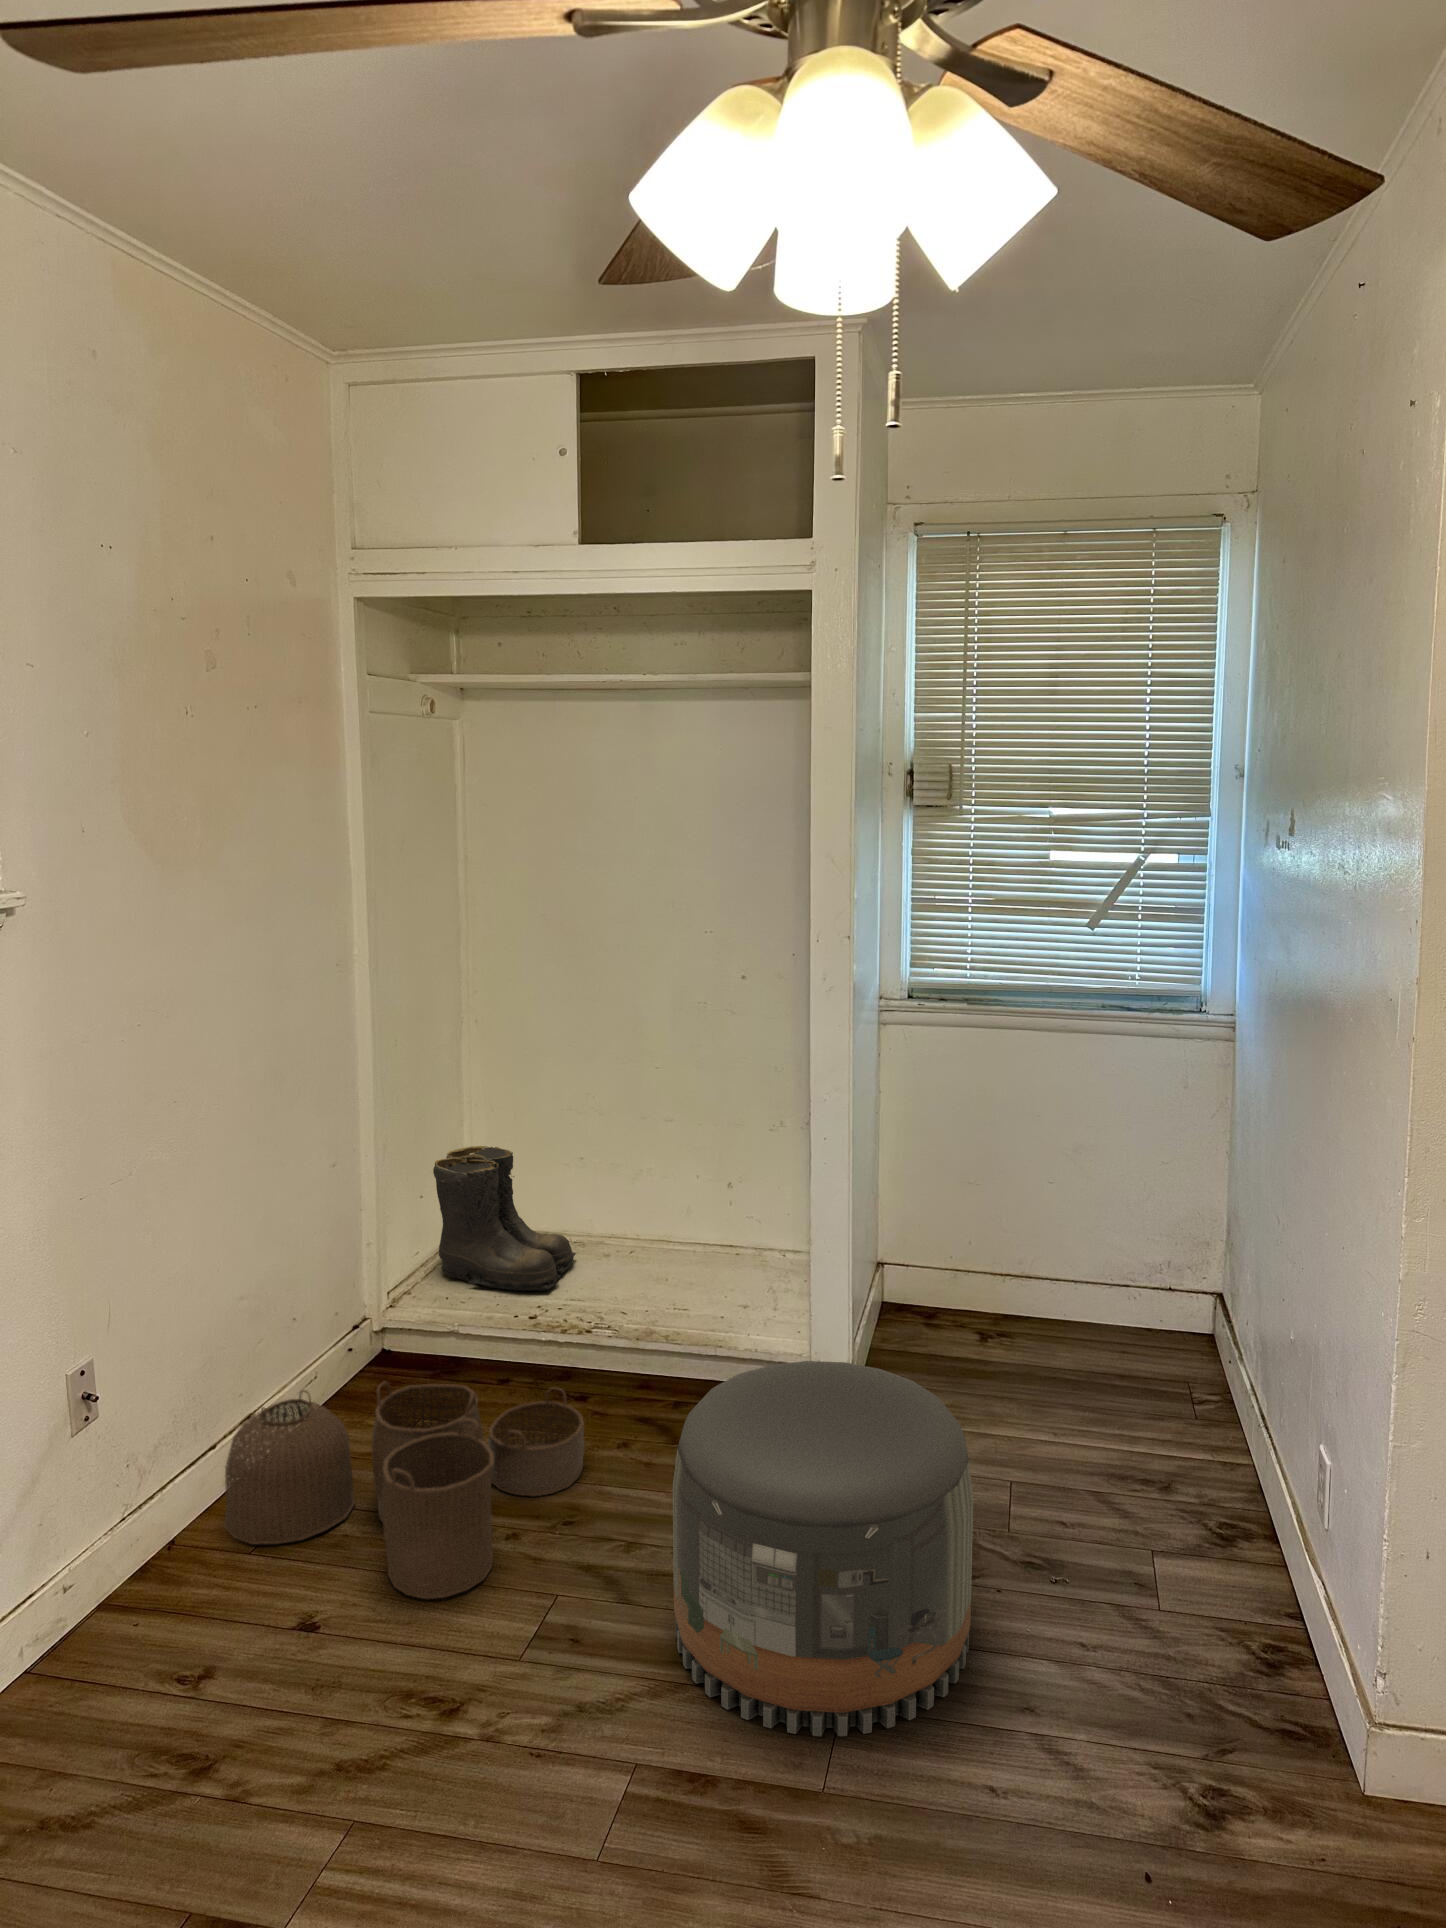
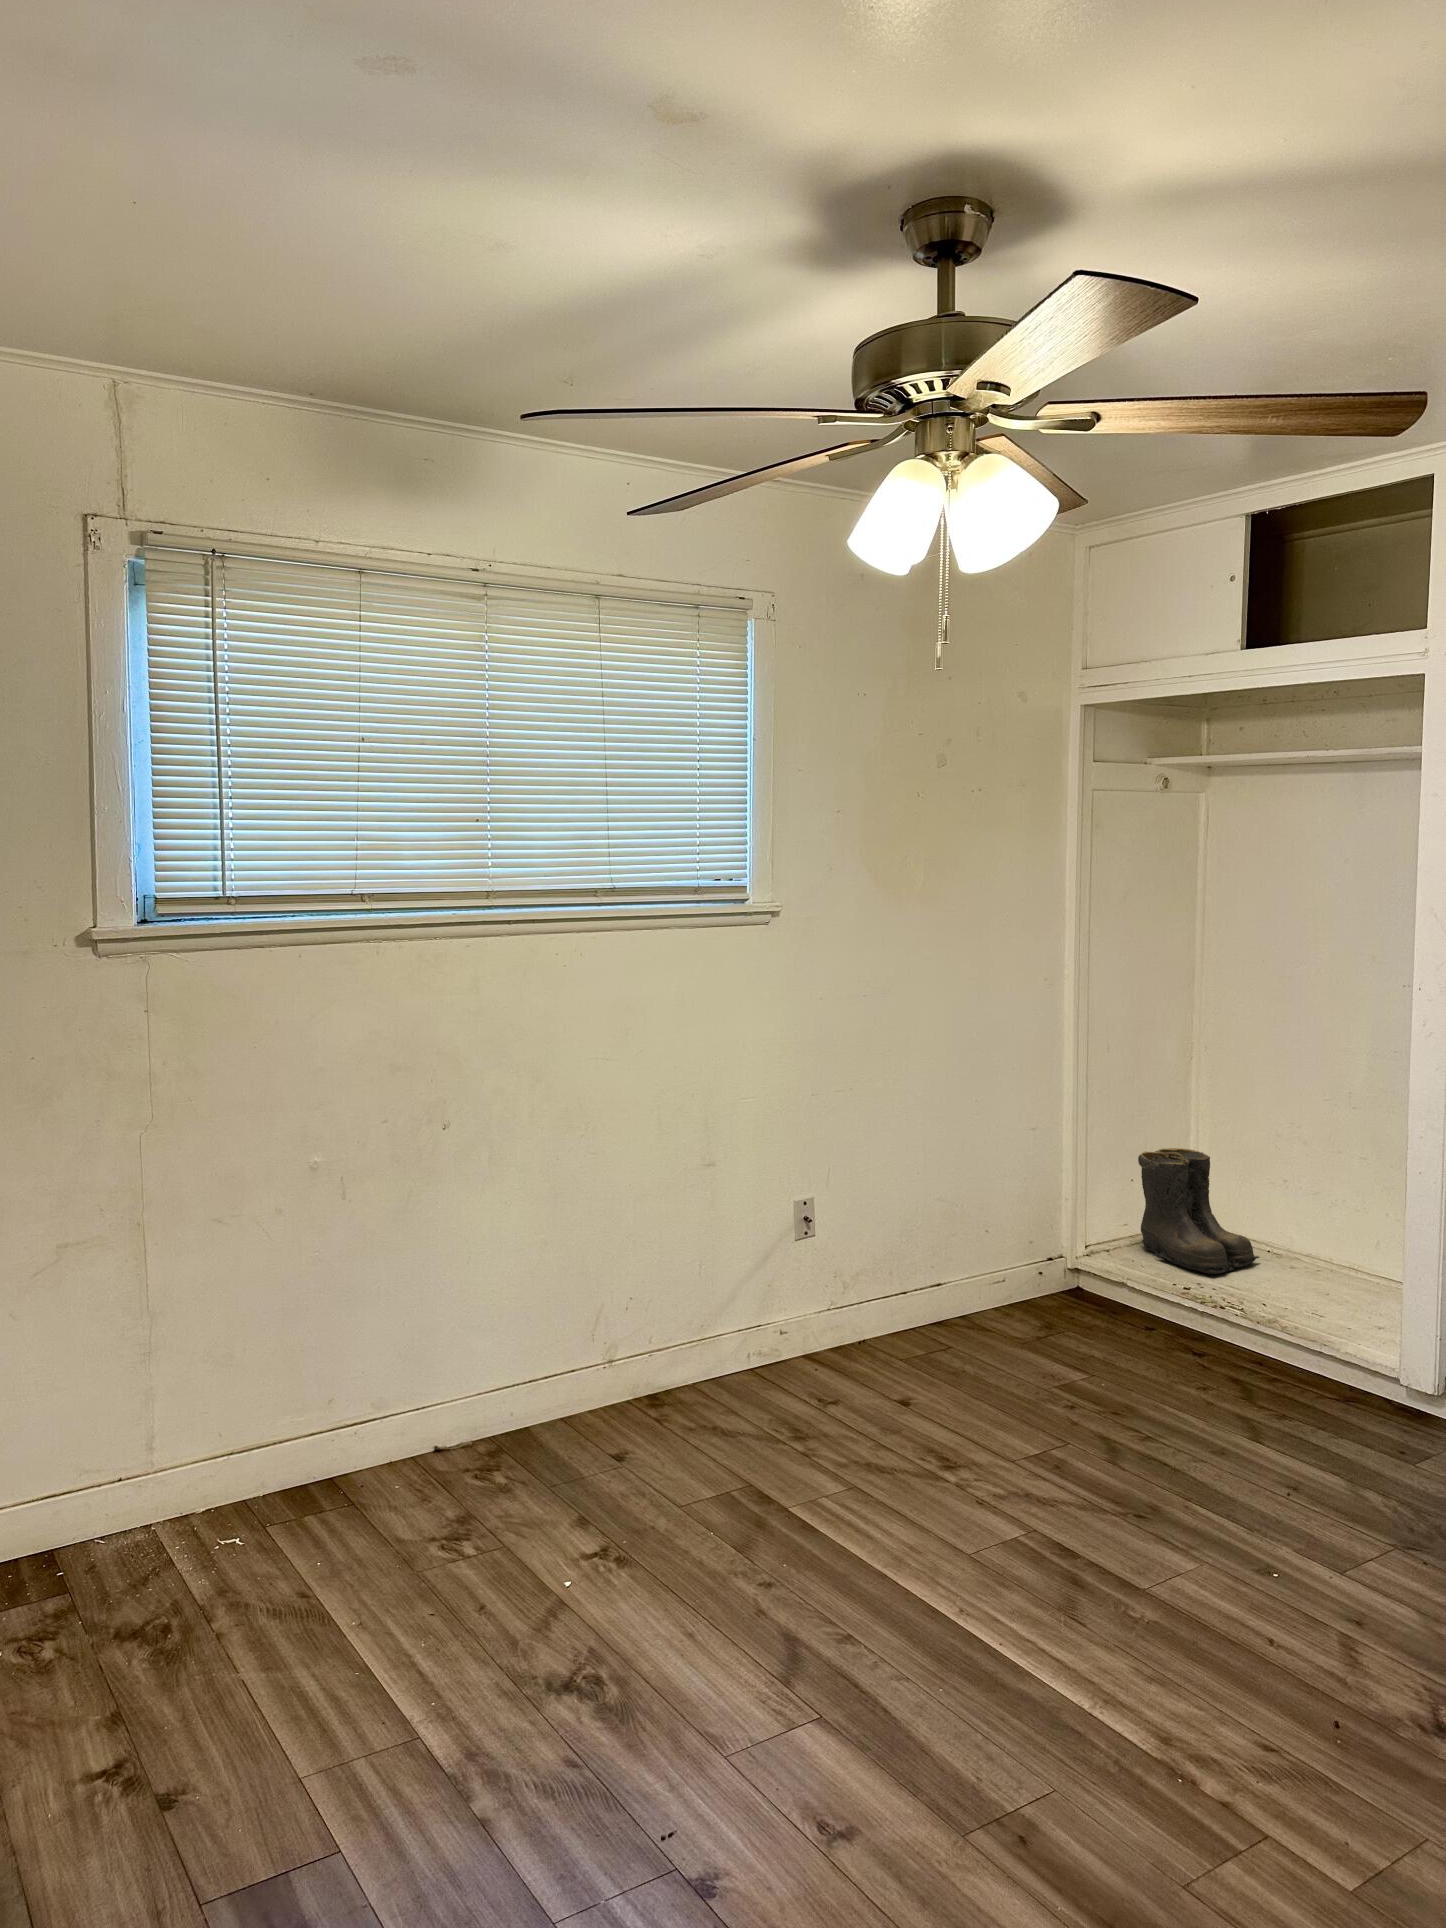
pouf: present [673,1361,973,1736] -> none [1117,1316,1375,1590]
woven basket: present [224,1381,584,1599] -> none [907,1267,1164,1417]

